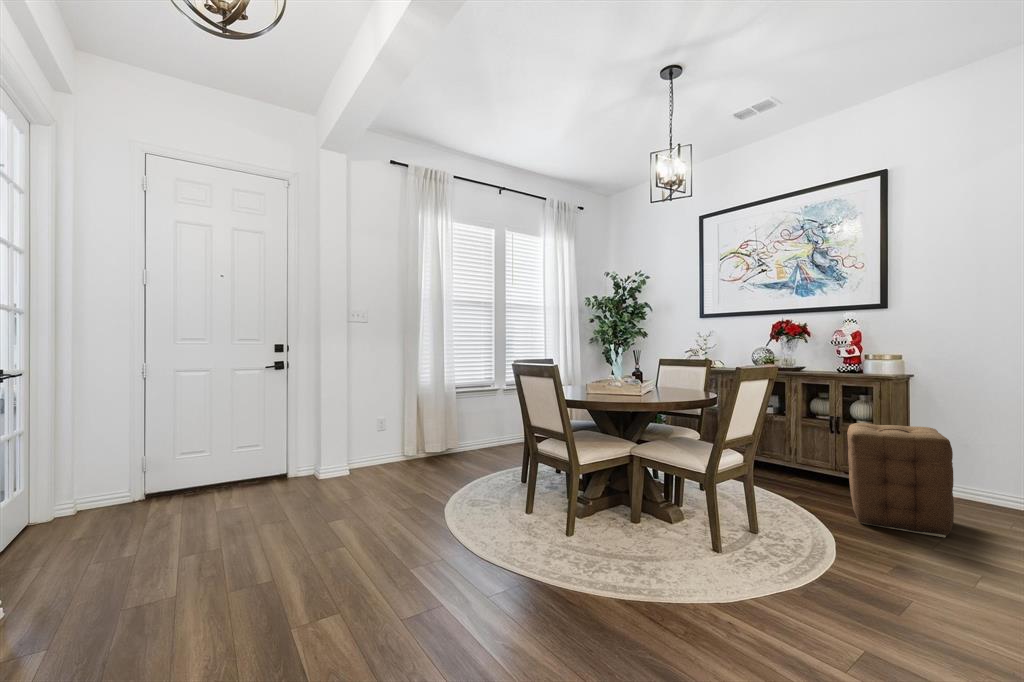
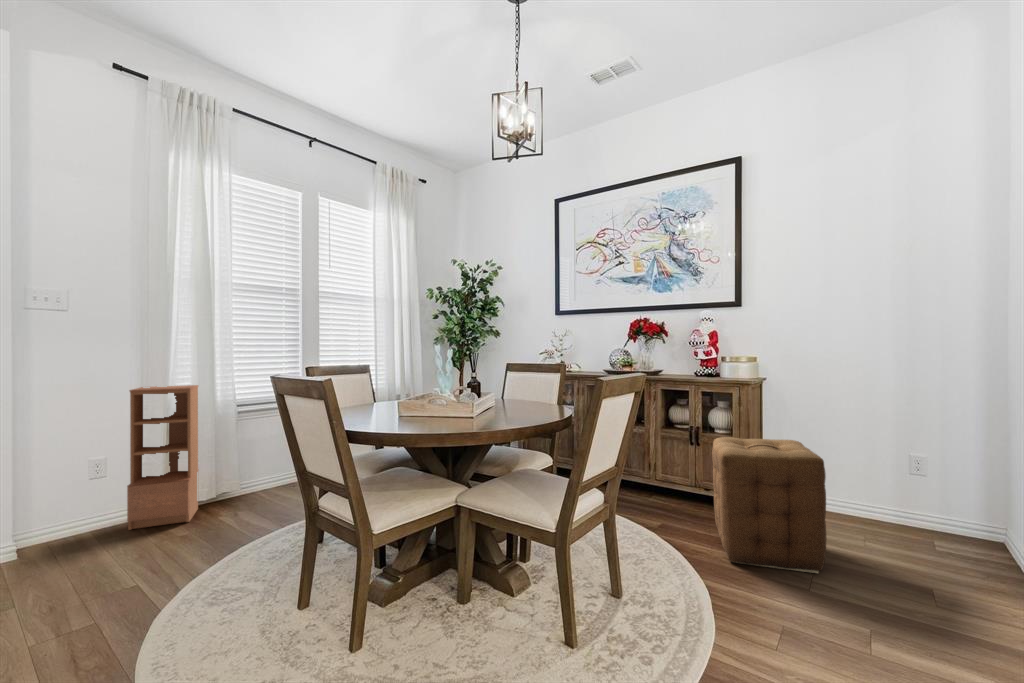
bookcase: none [399,372,434,467] -> present [127,385,198,530]

